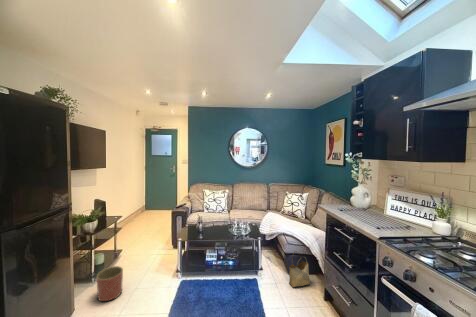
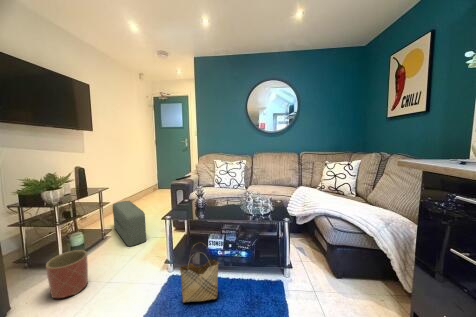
pouf: none [122,224,154,262] -> present [113,201,146,246]
woven basket: present [289,262,310,287] -> present [179,243,219,302]

